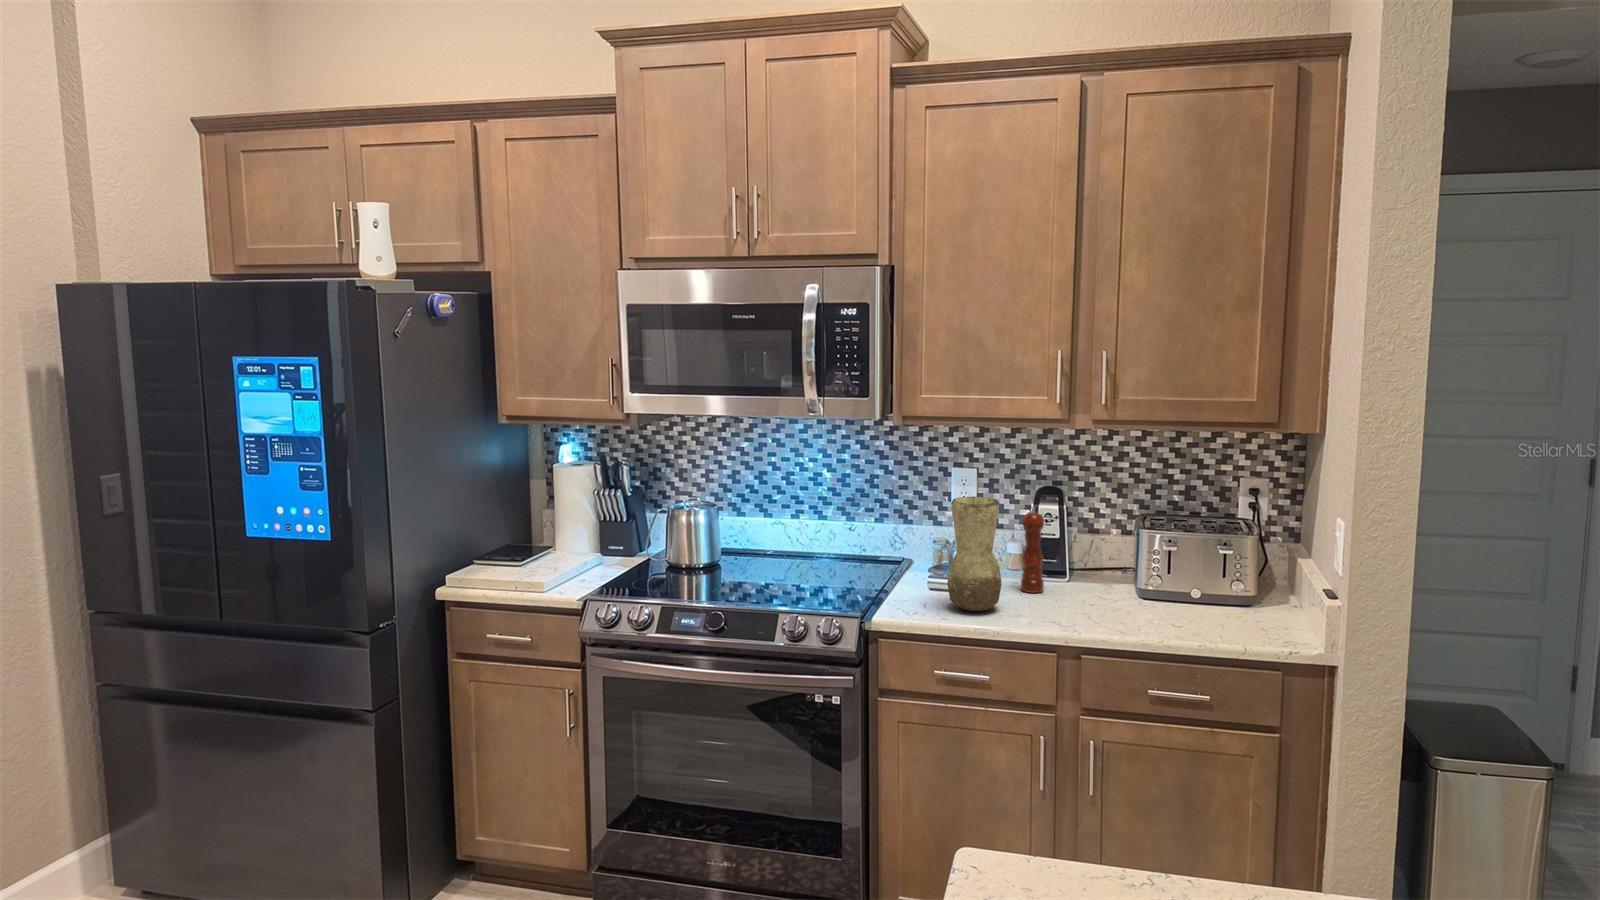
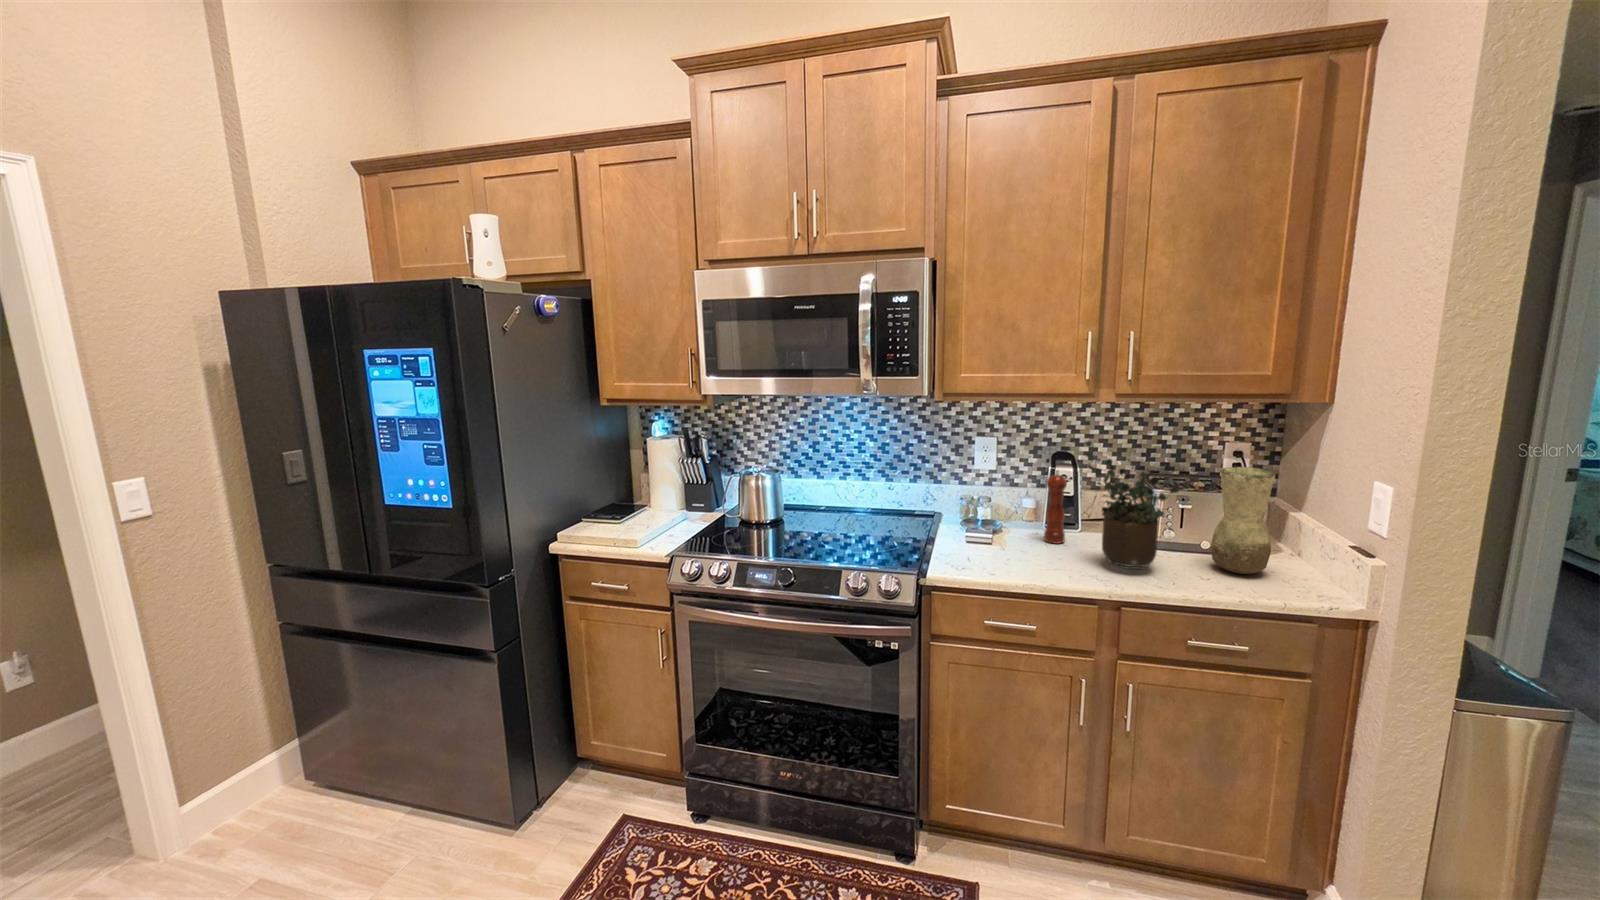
potted plant: none [1054,472,1146,619] -> present [1085,441,1179,570]
vase: present [947,497,1002,611] -> present [1211,467,1275,574]

